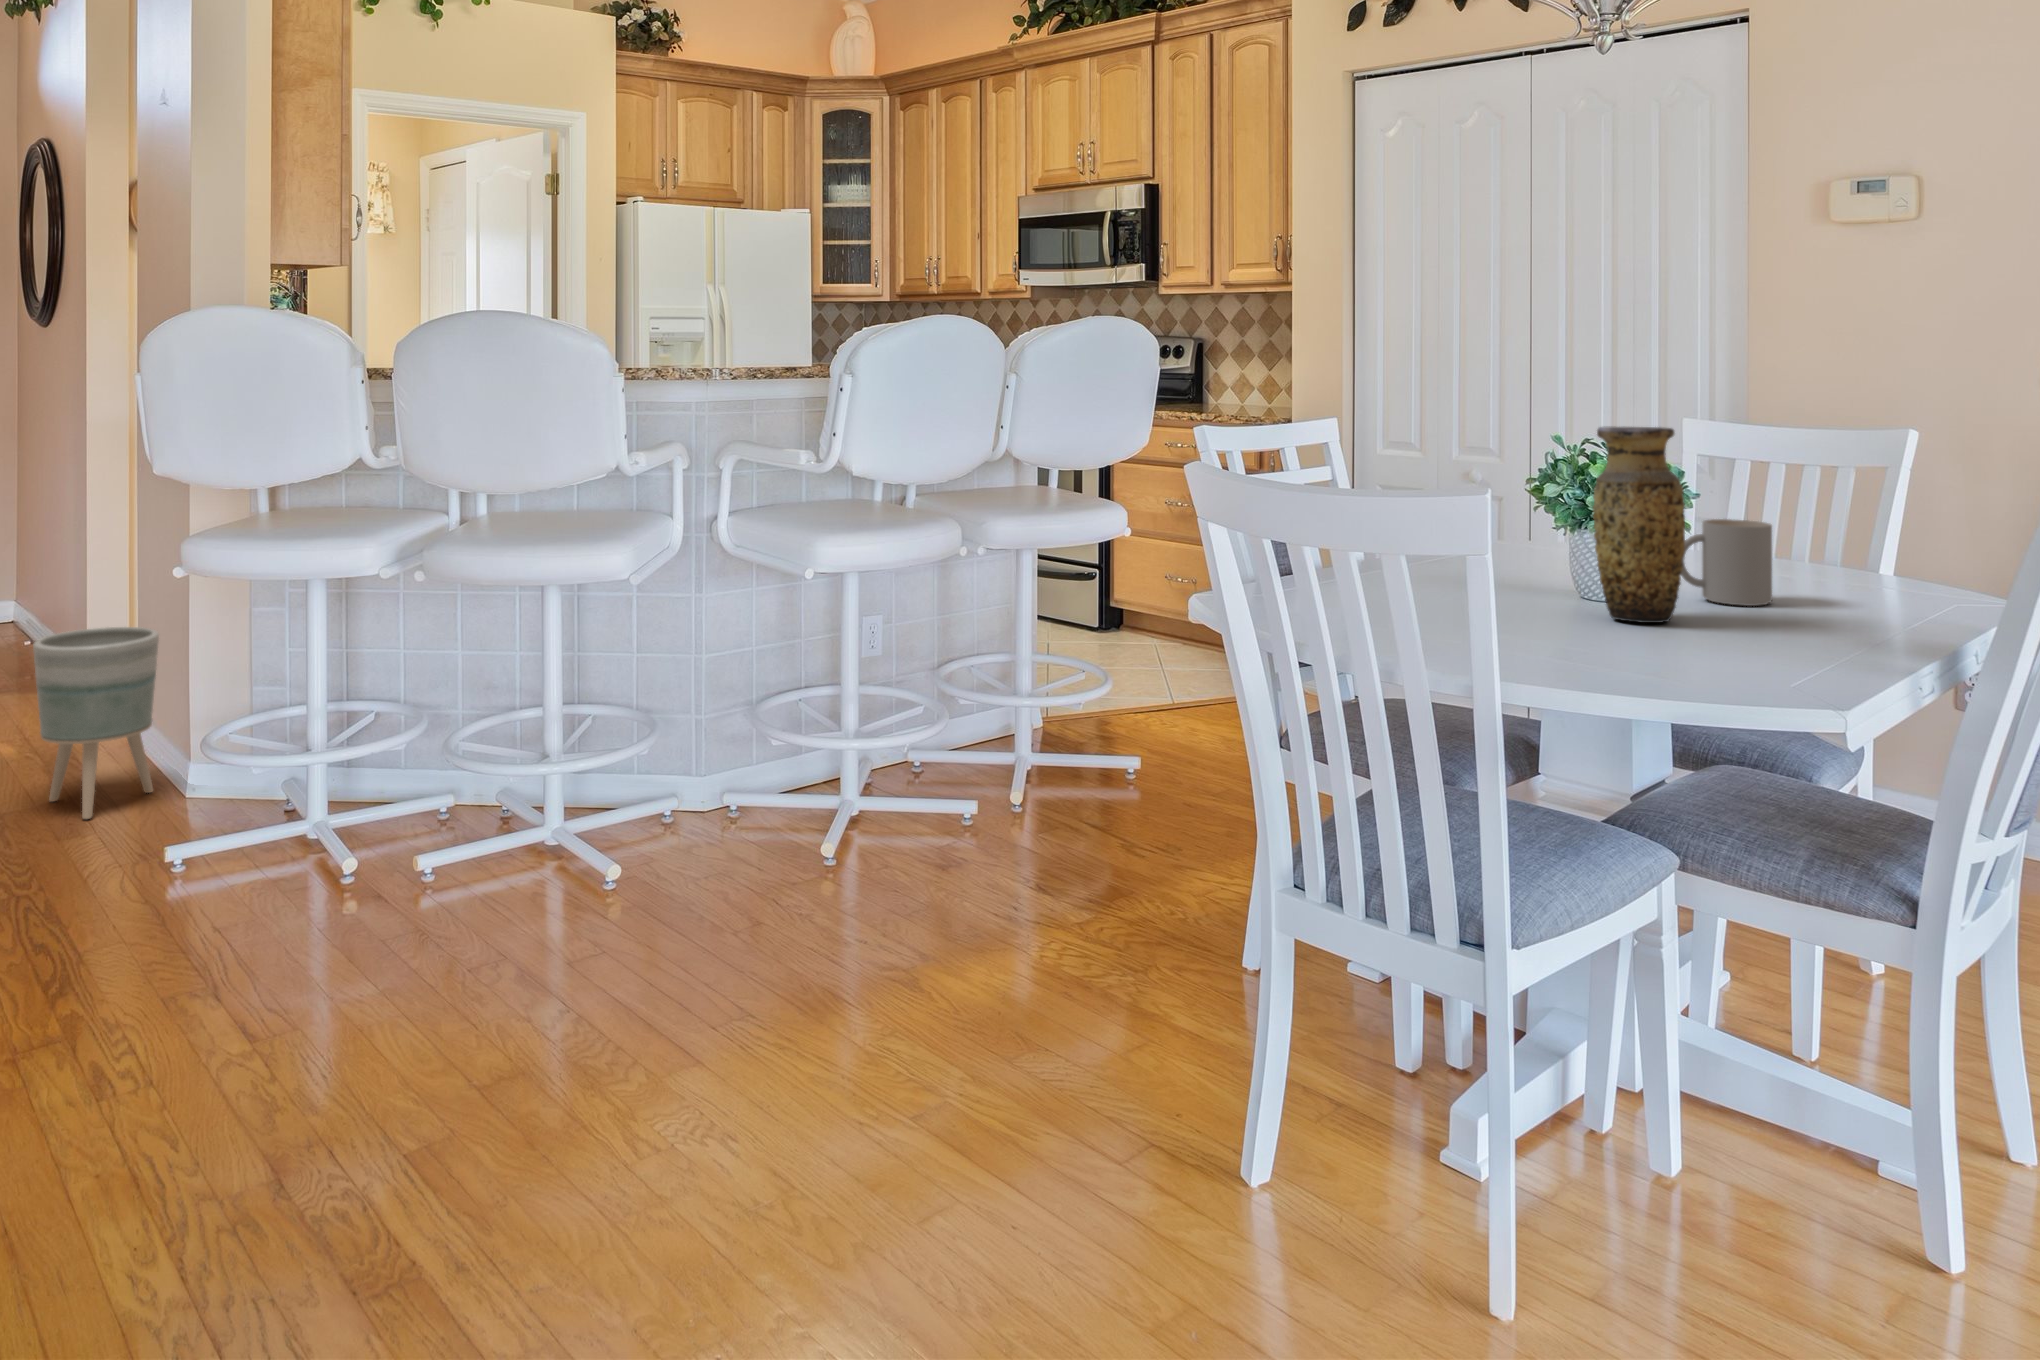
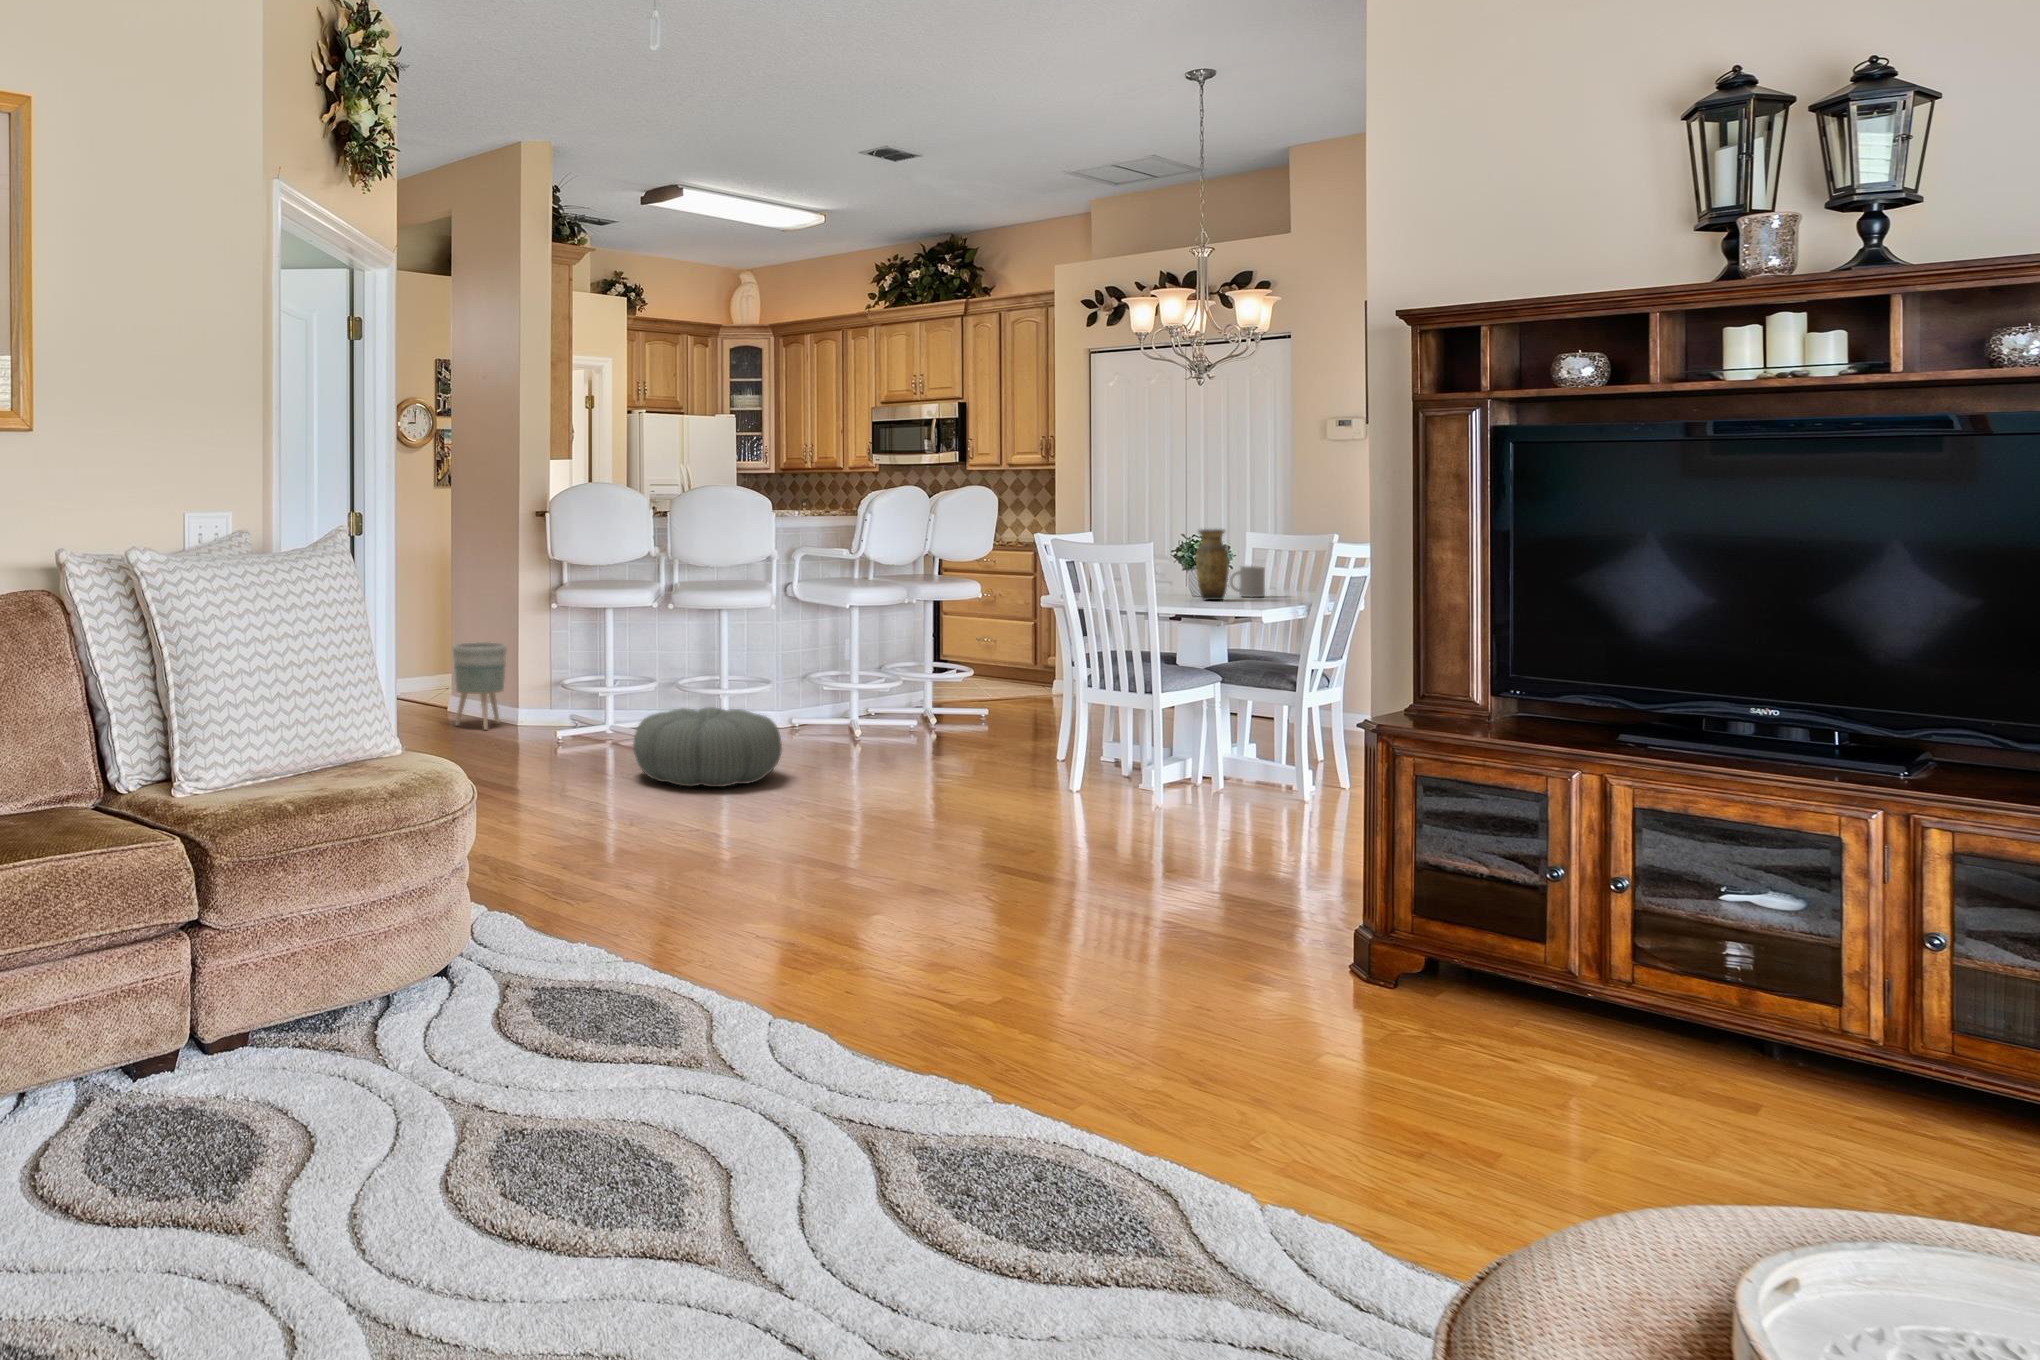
pouf: none [82,858,511,1143] -> present [633,707,782,787]

